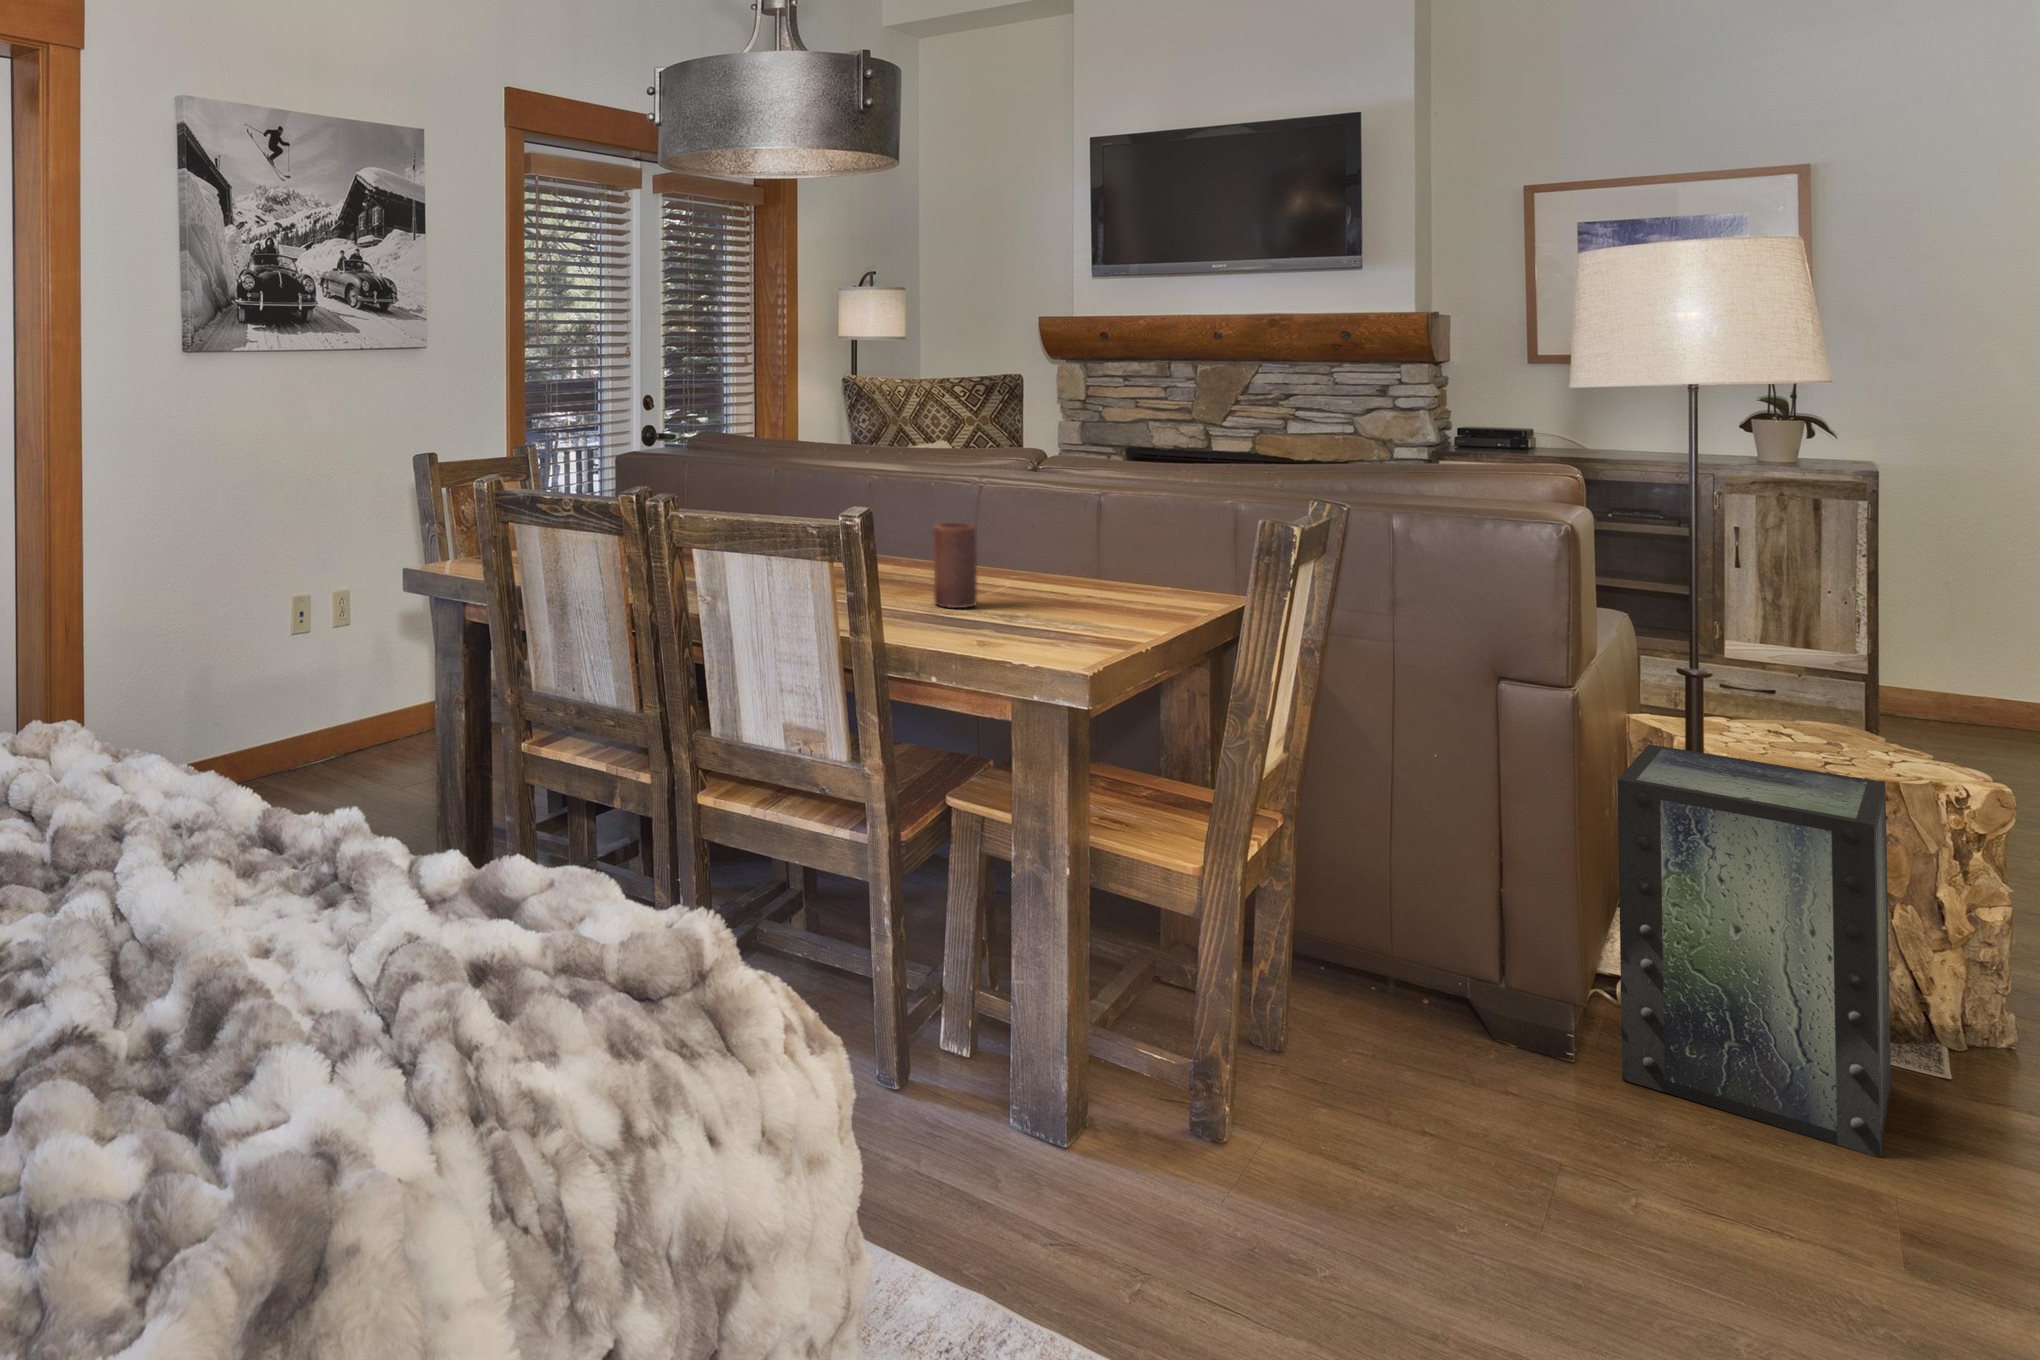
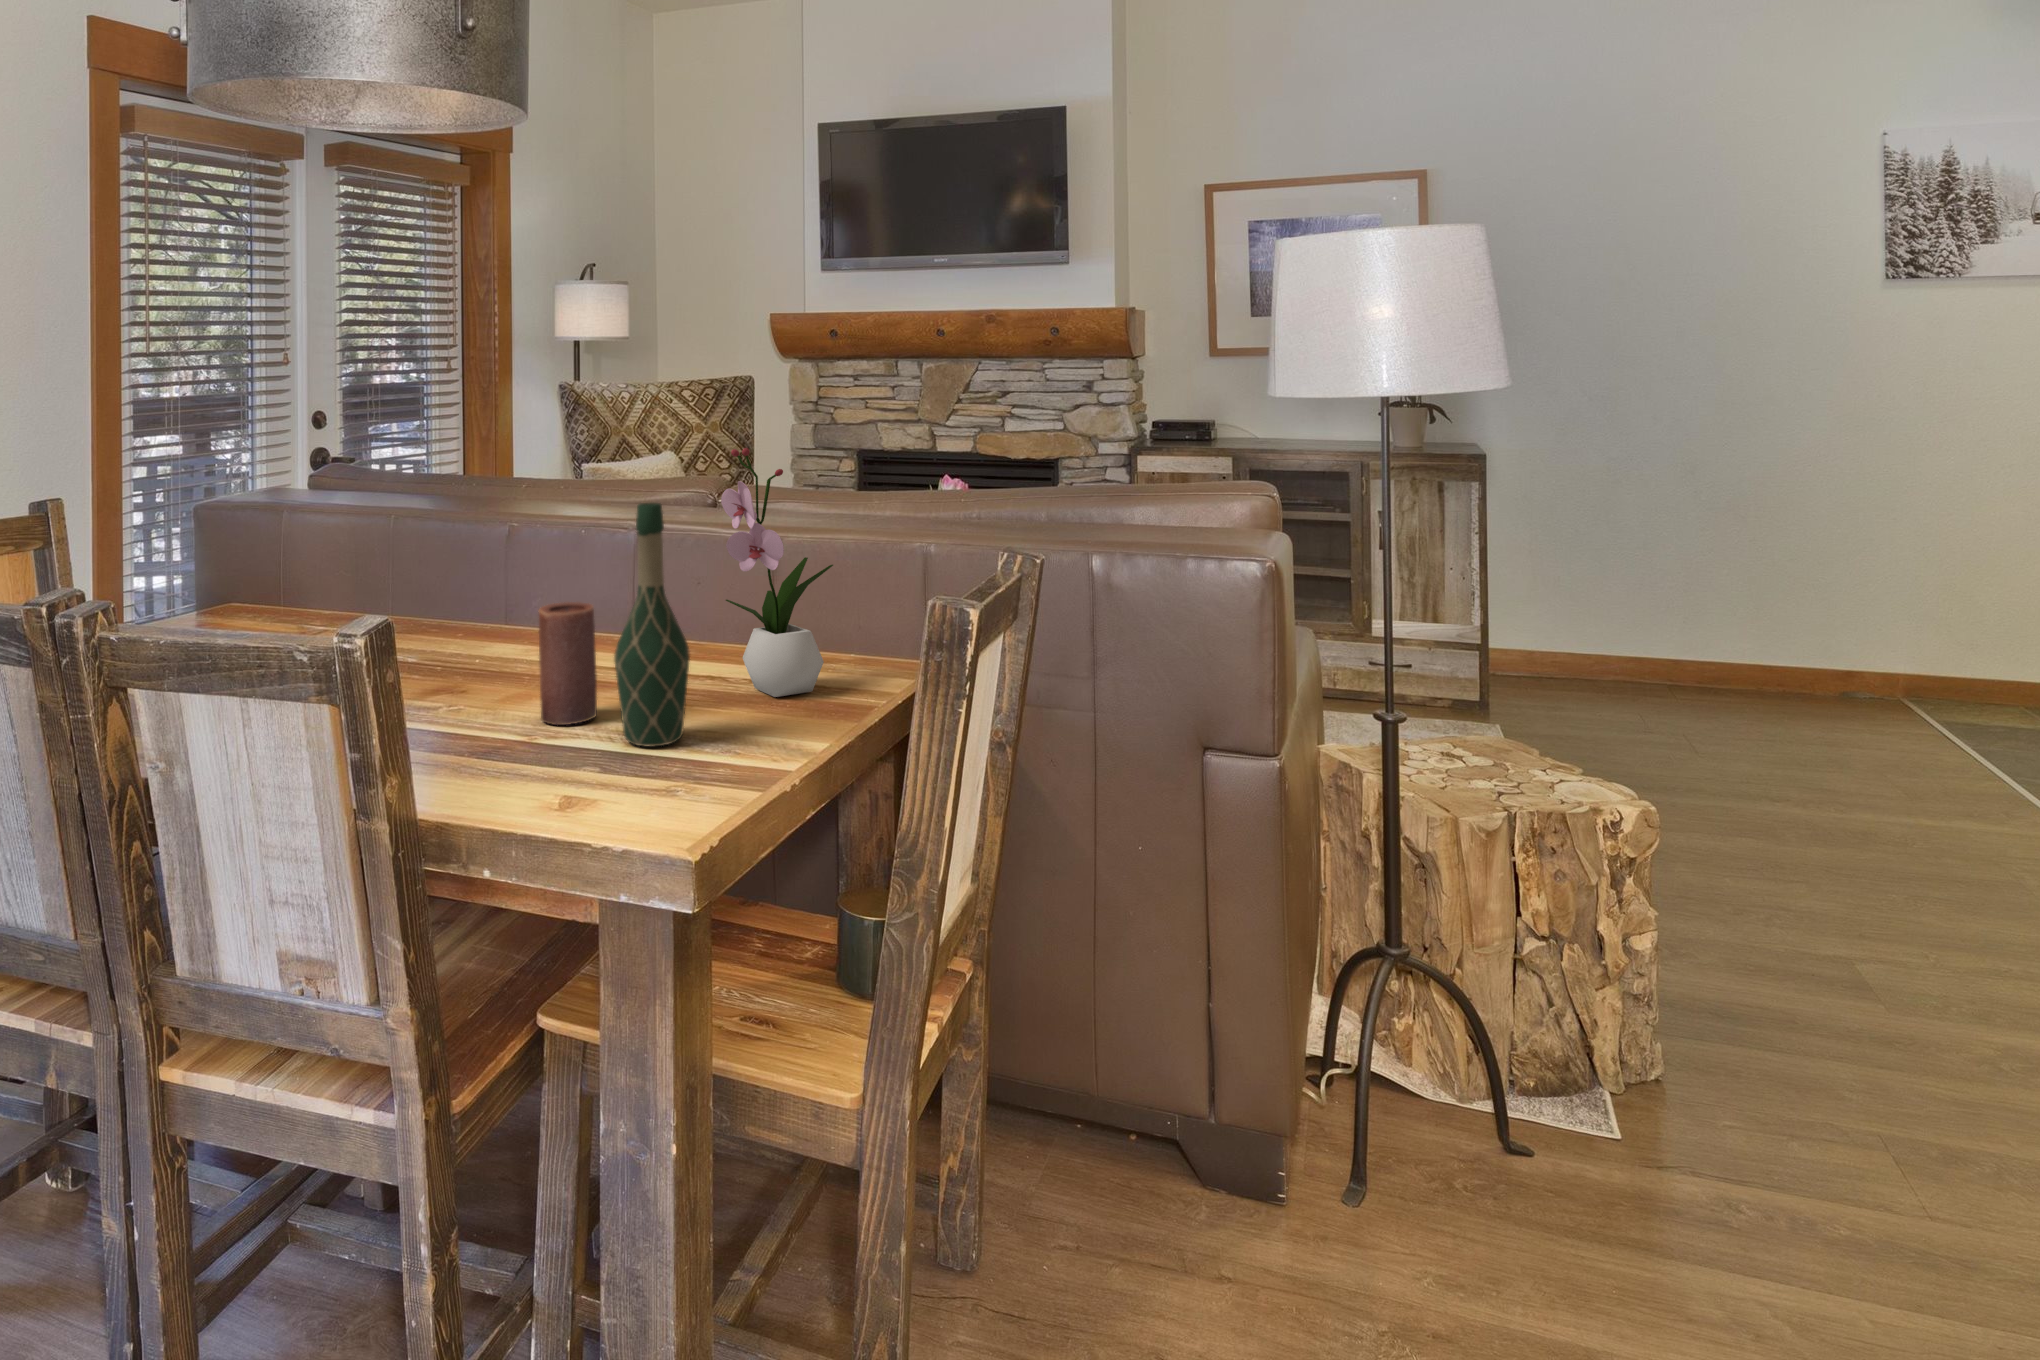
flower arrangement: none [1069,416,1163,605] -> present [721,448,833,697]
wine bottle: none [998,450,1056,623] -> present [614,503,690,746]
storage box: present [1618,744,1891,1158] -> none [1323,798,1579,1281]

